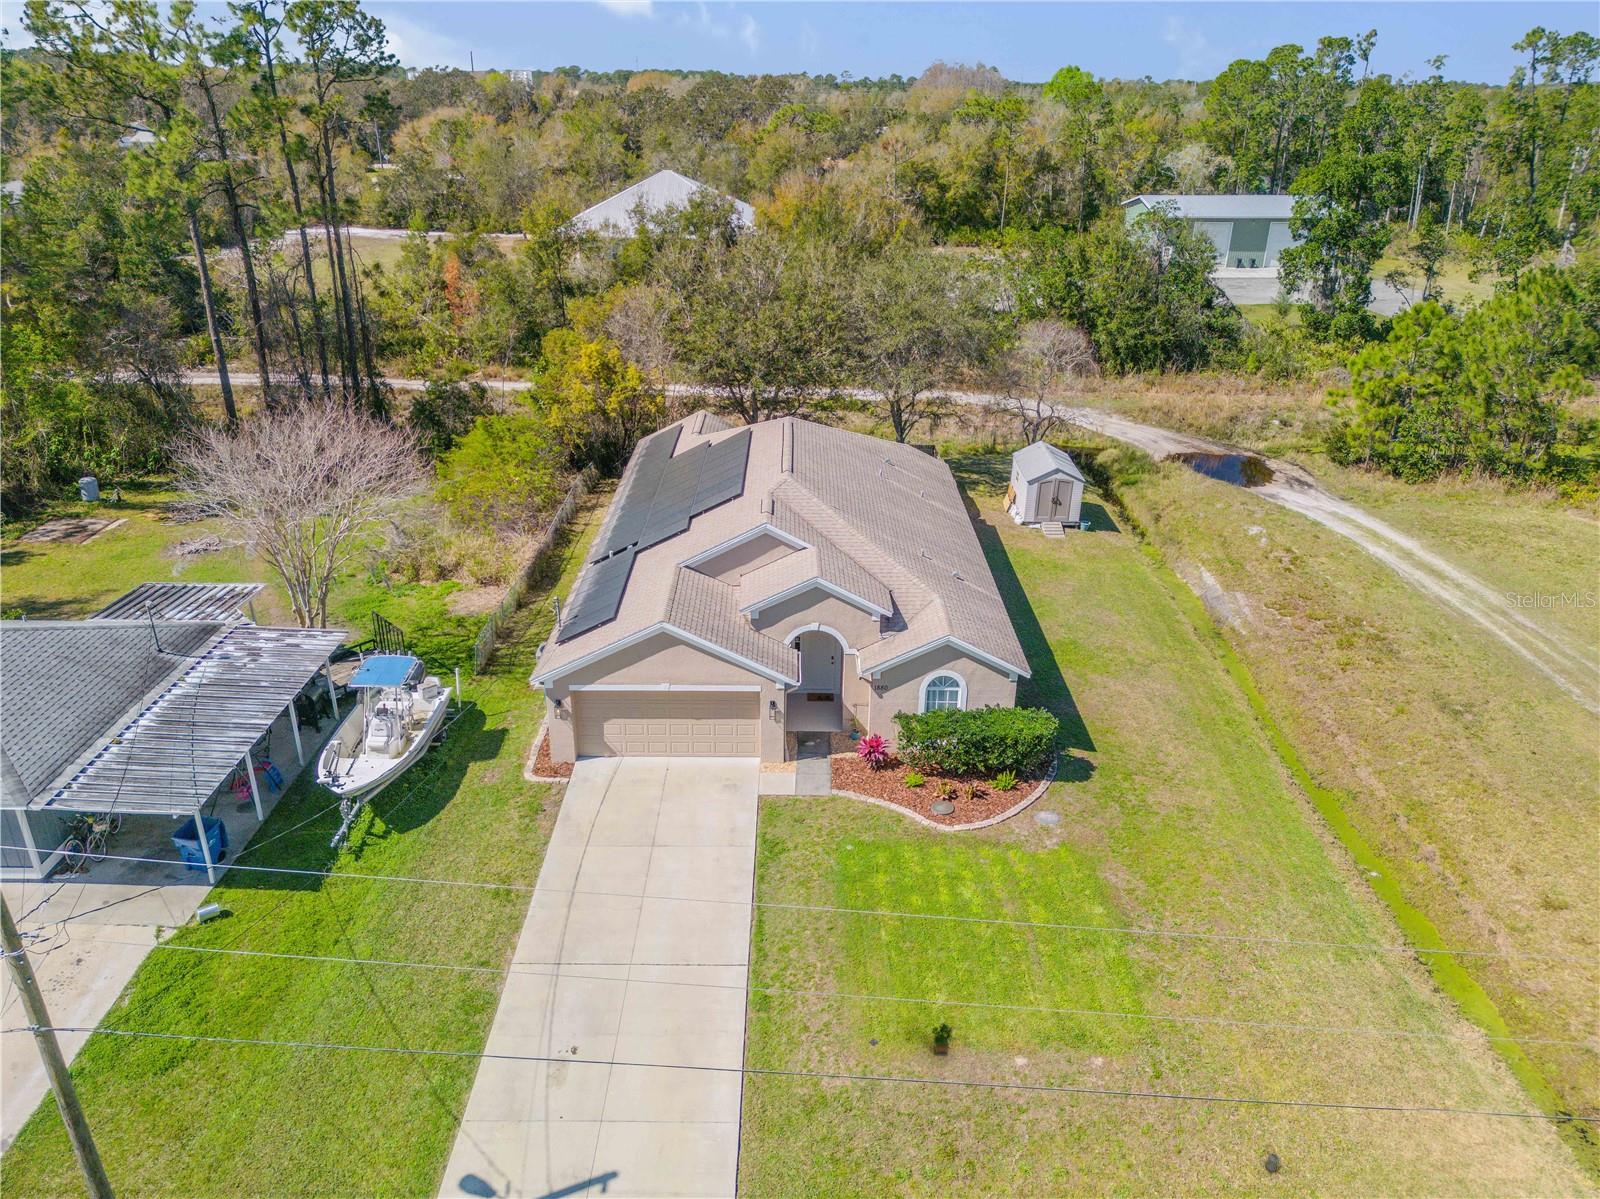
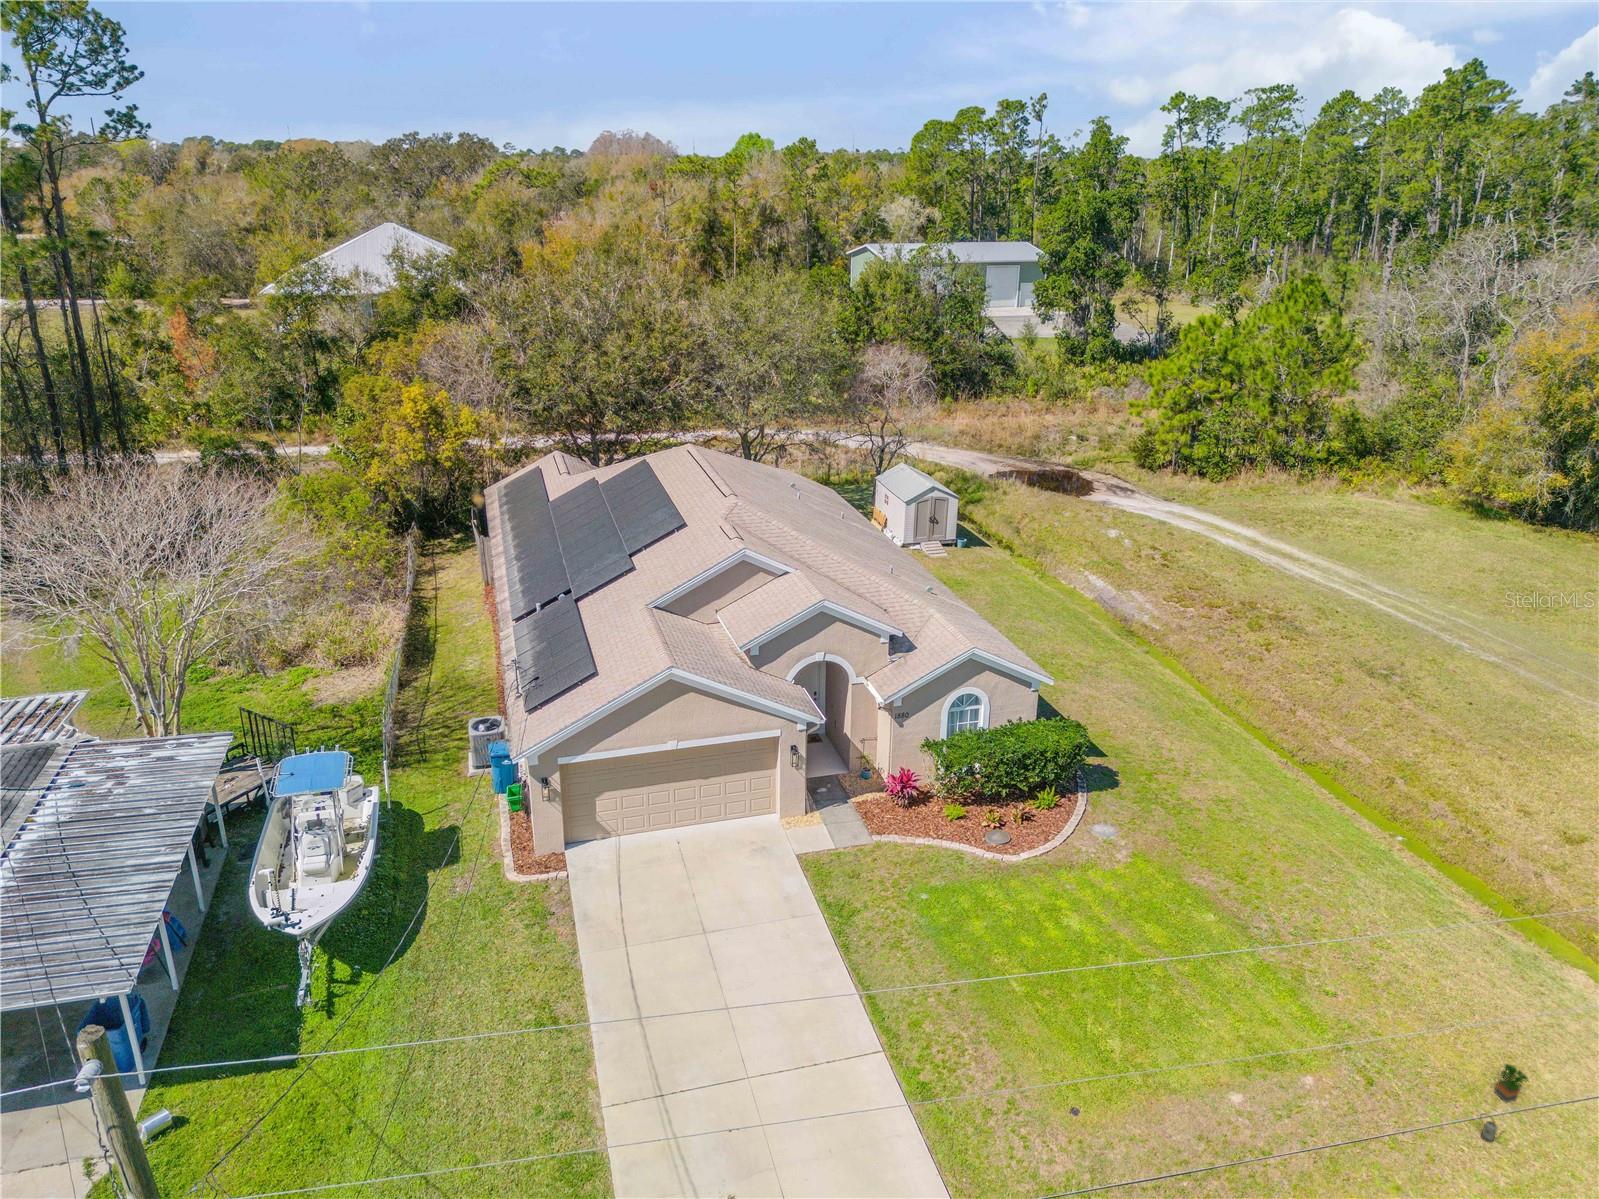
potted tree: present [933,1023,954,1056] -> present [1495,1064,1529,1102]

